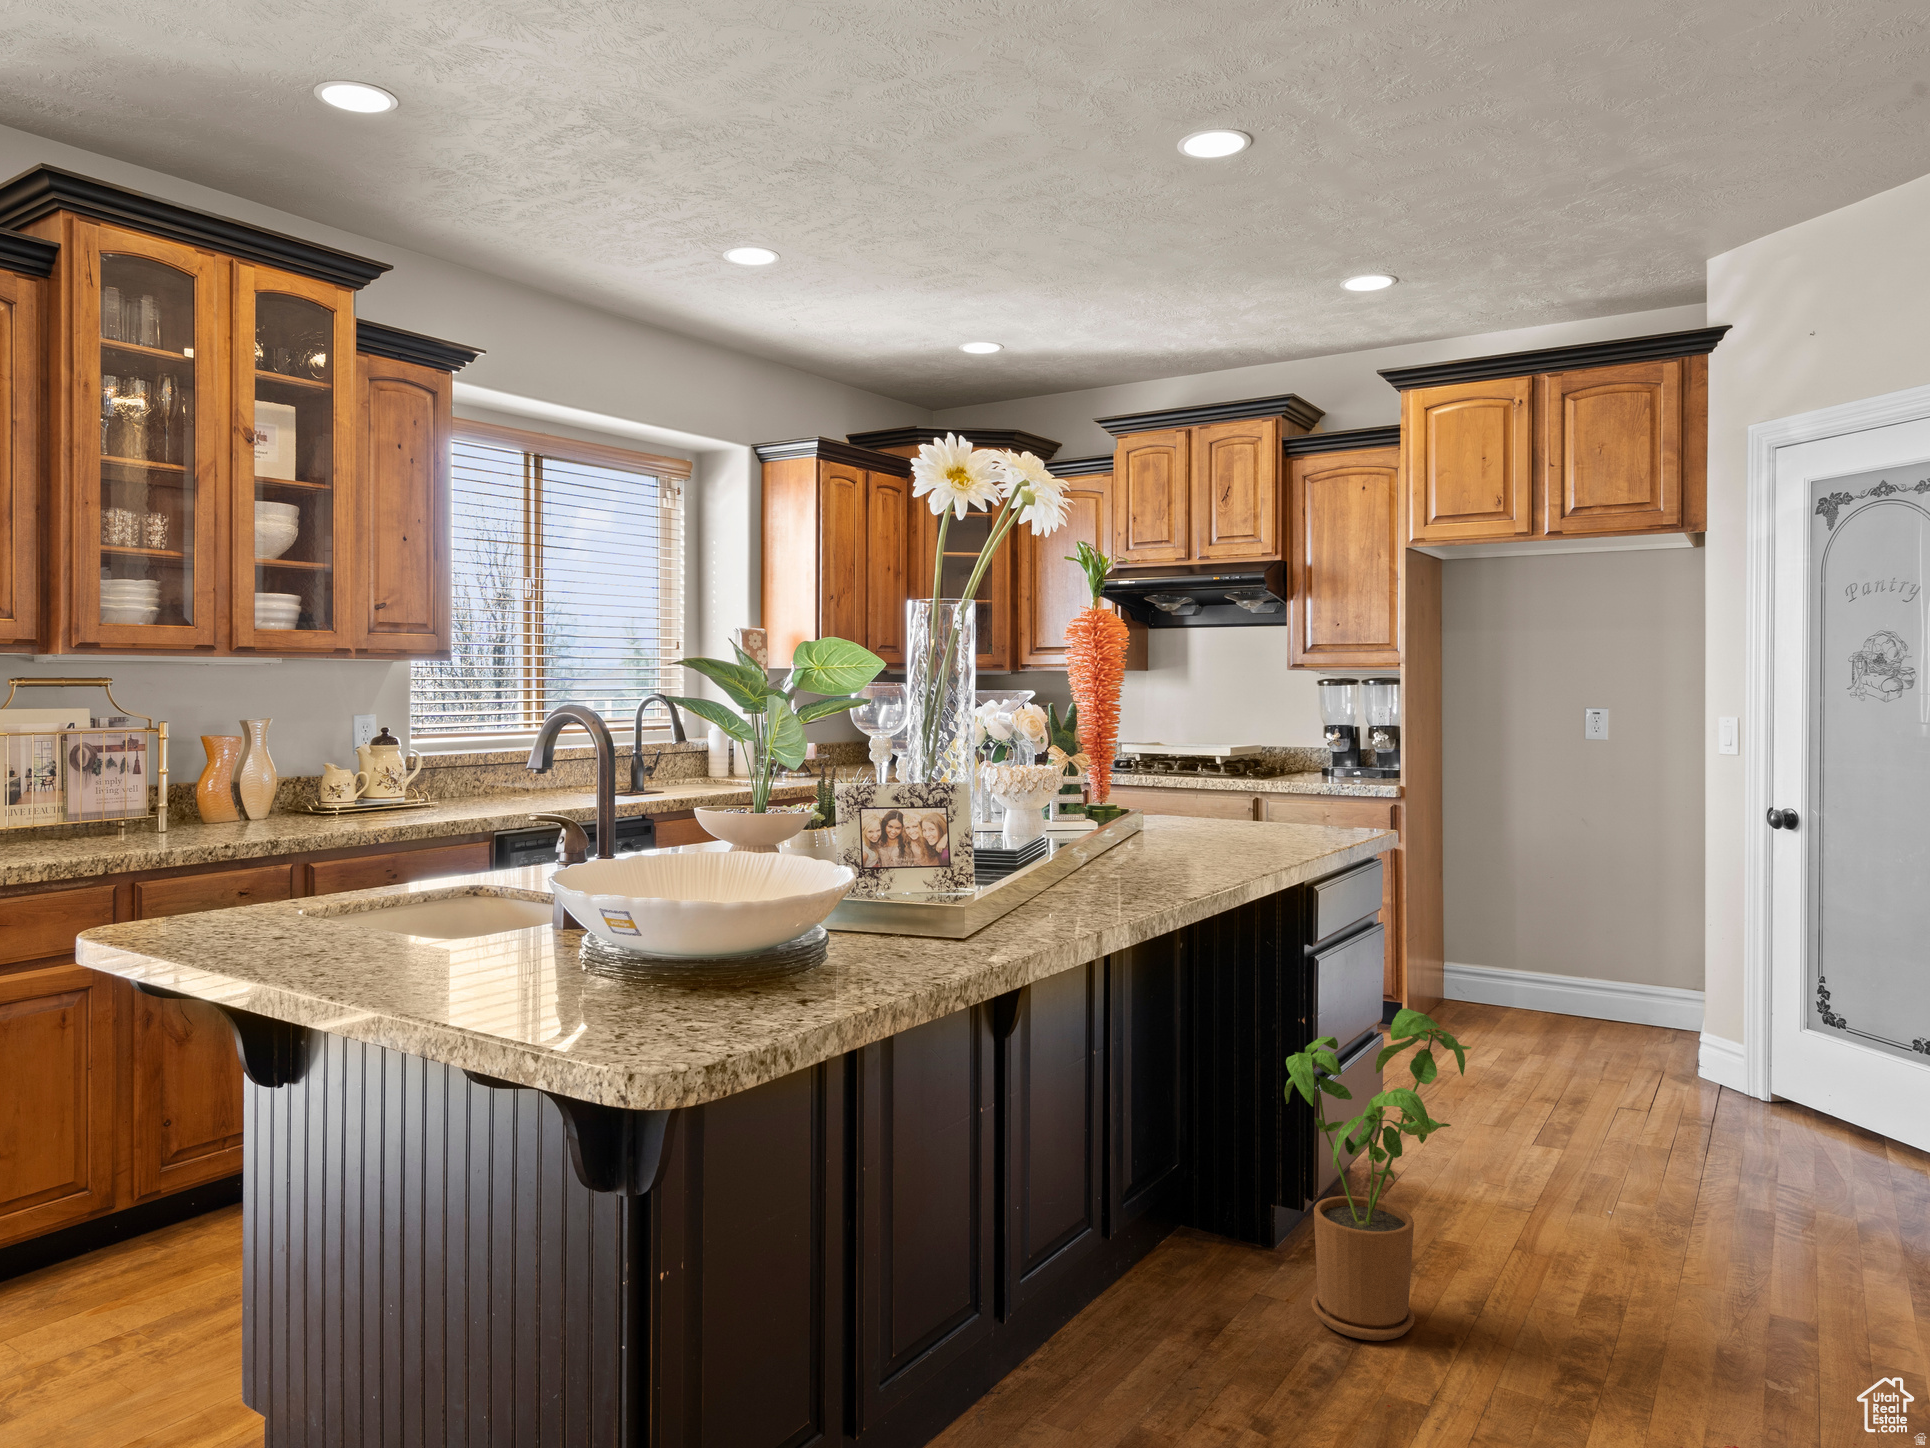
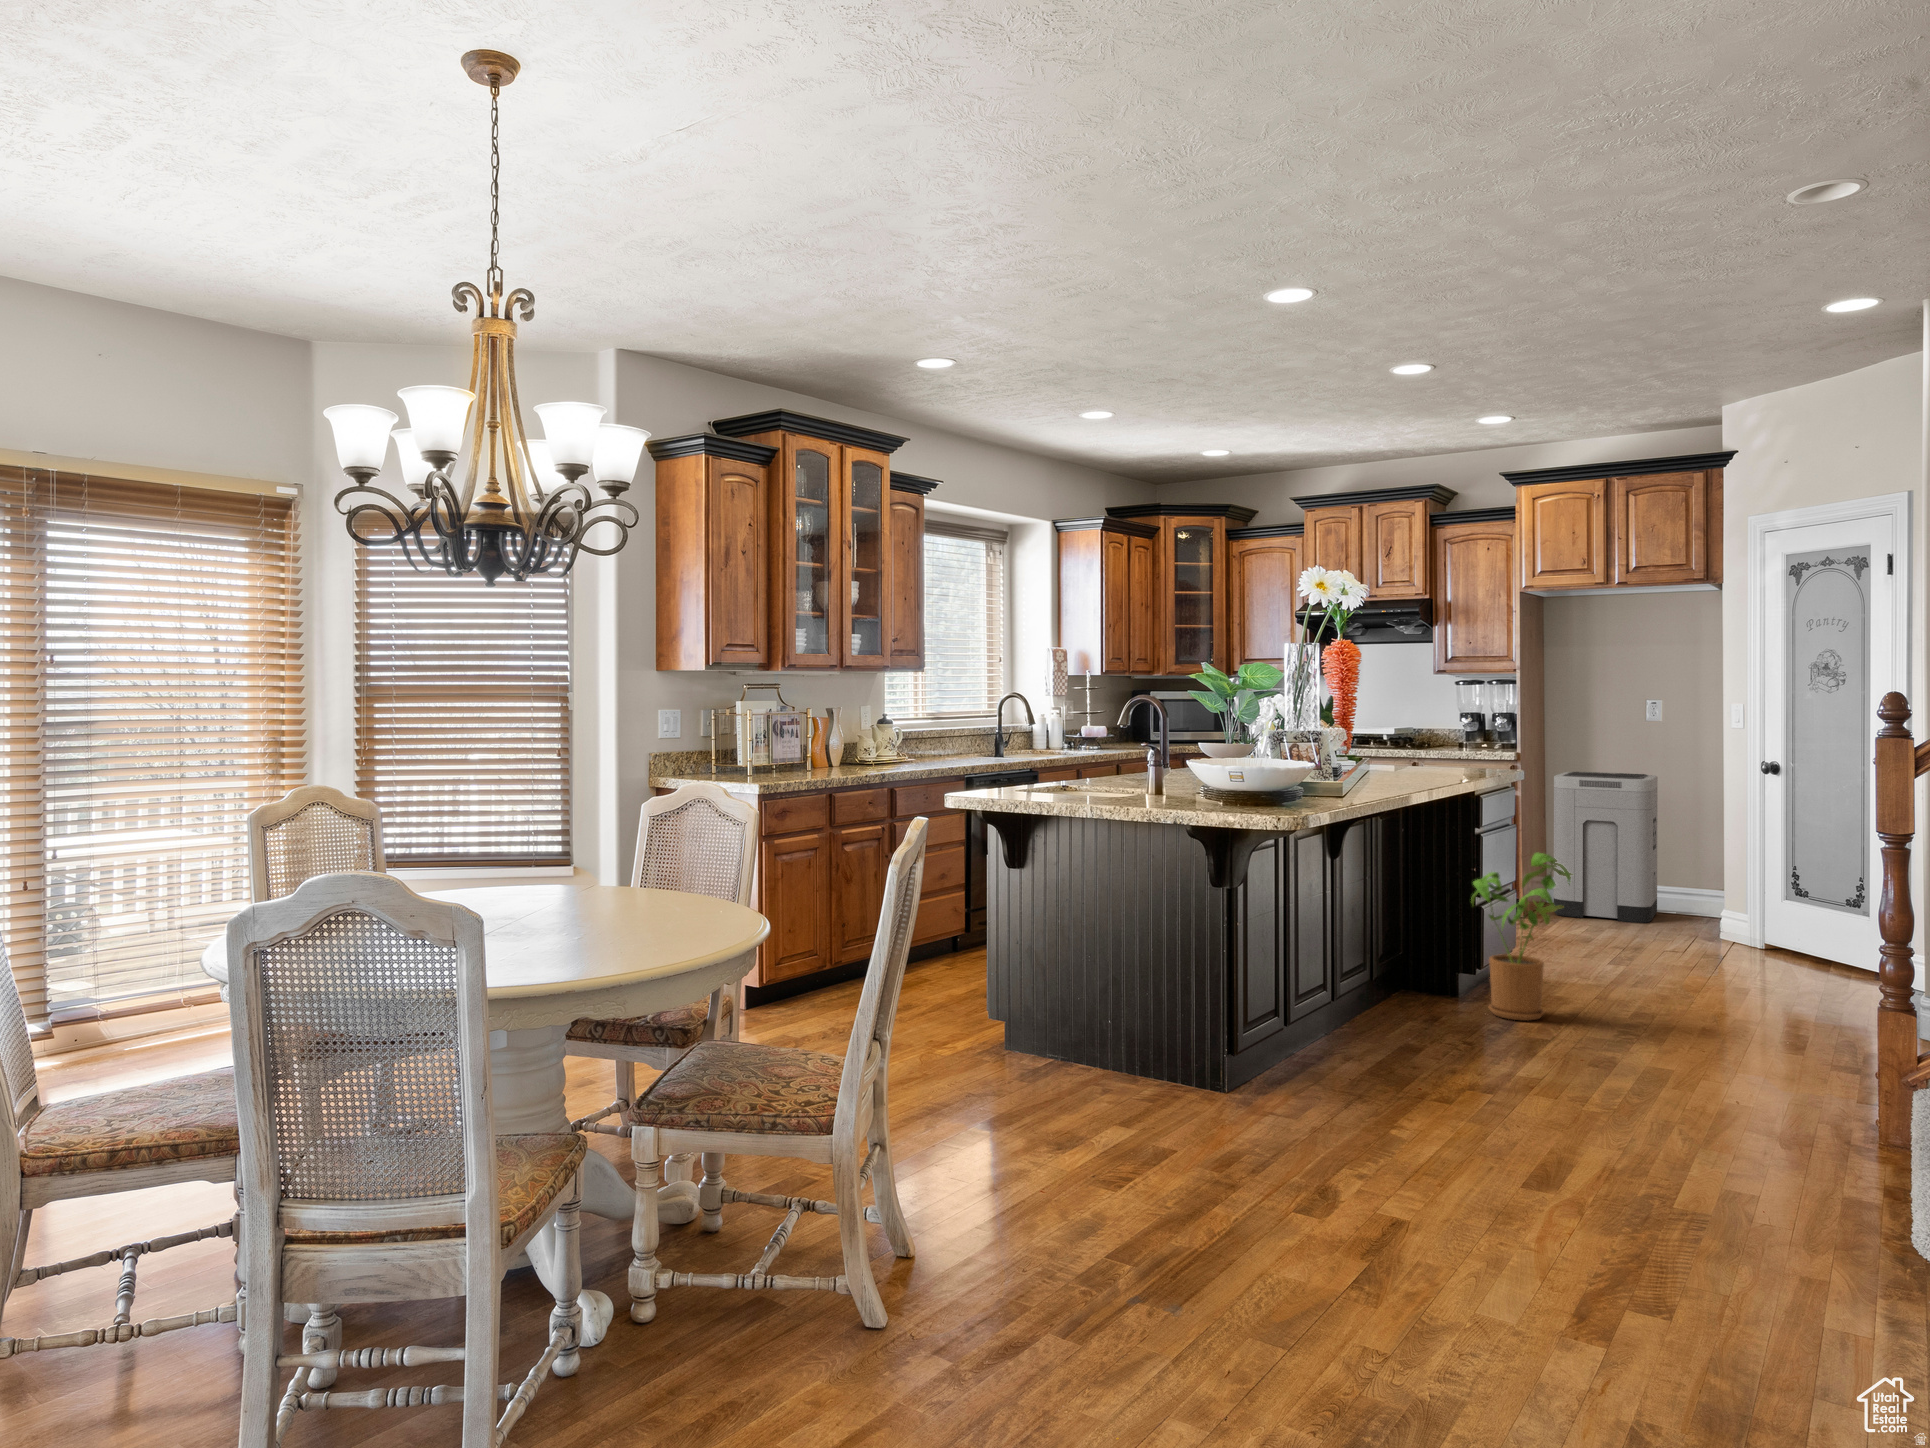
trash can: none [1452,812,1602,1044] -> present [1554,772,1658,923]

